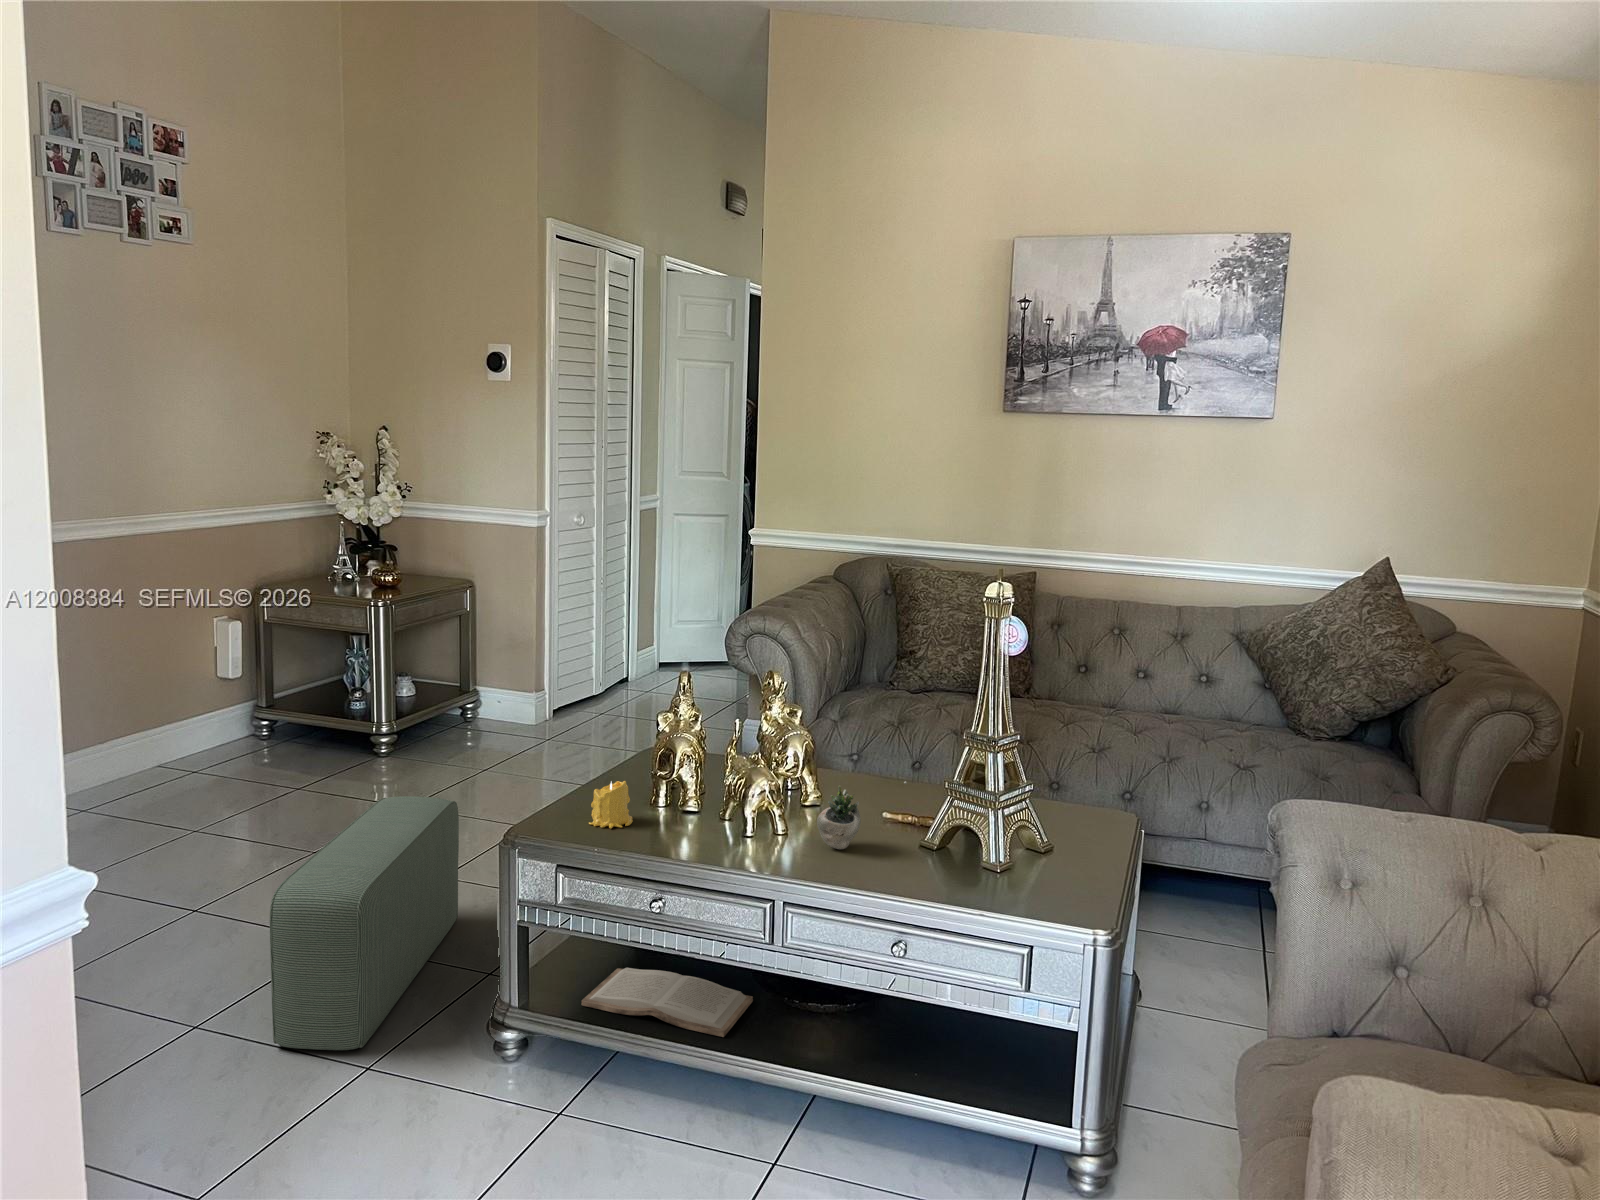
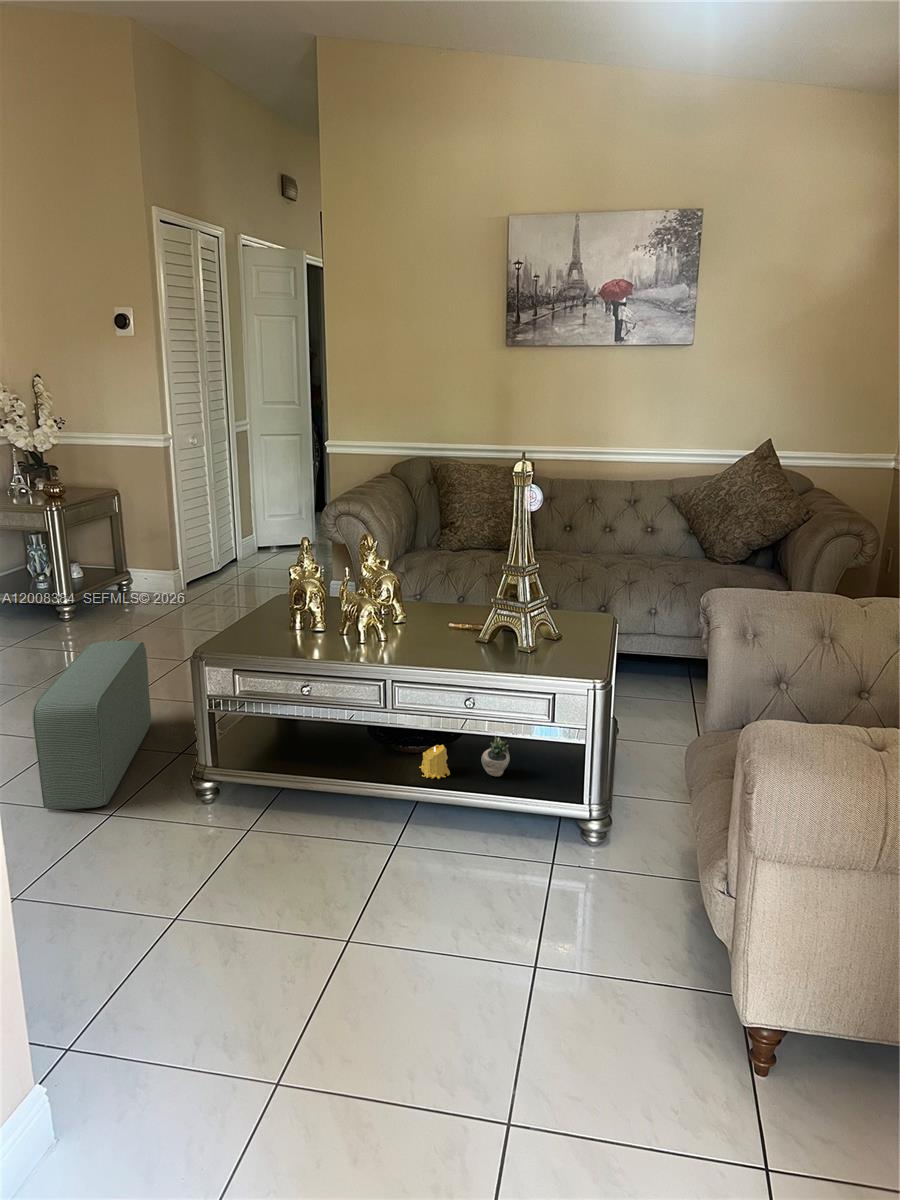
candle: present [589,781,633,828] -> present [419,745,450,779]
succulent plant: present [817,781,907,849] -> present [481,736,510,776]
book: present [582,968,753,1037] -> none [256,738,370,773]

